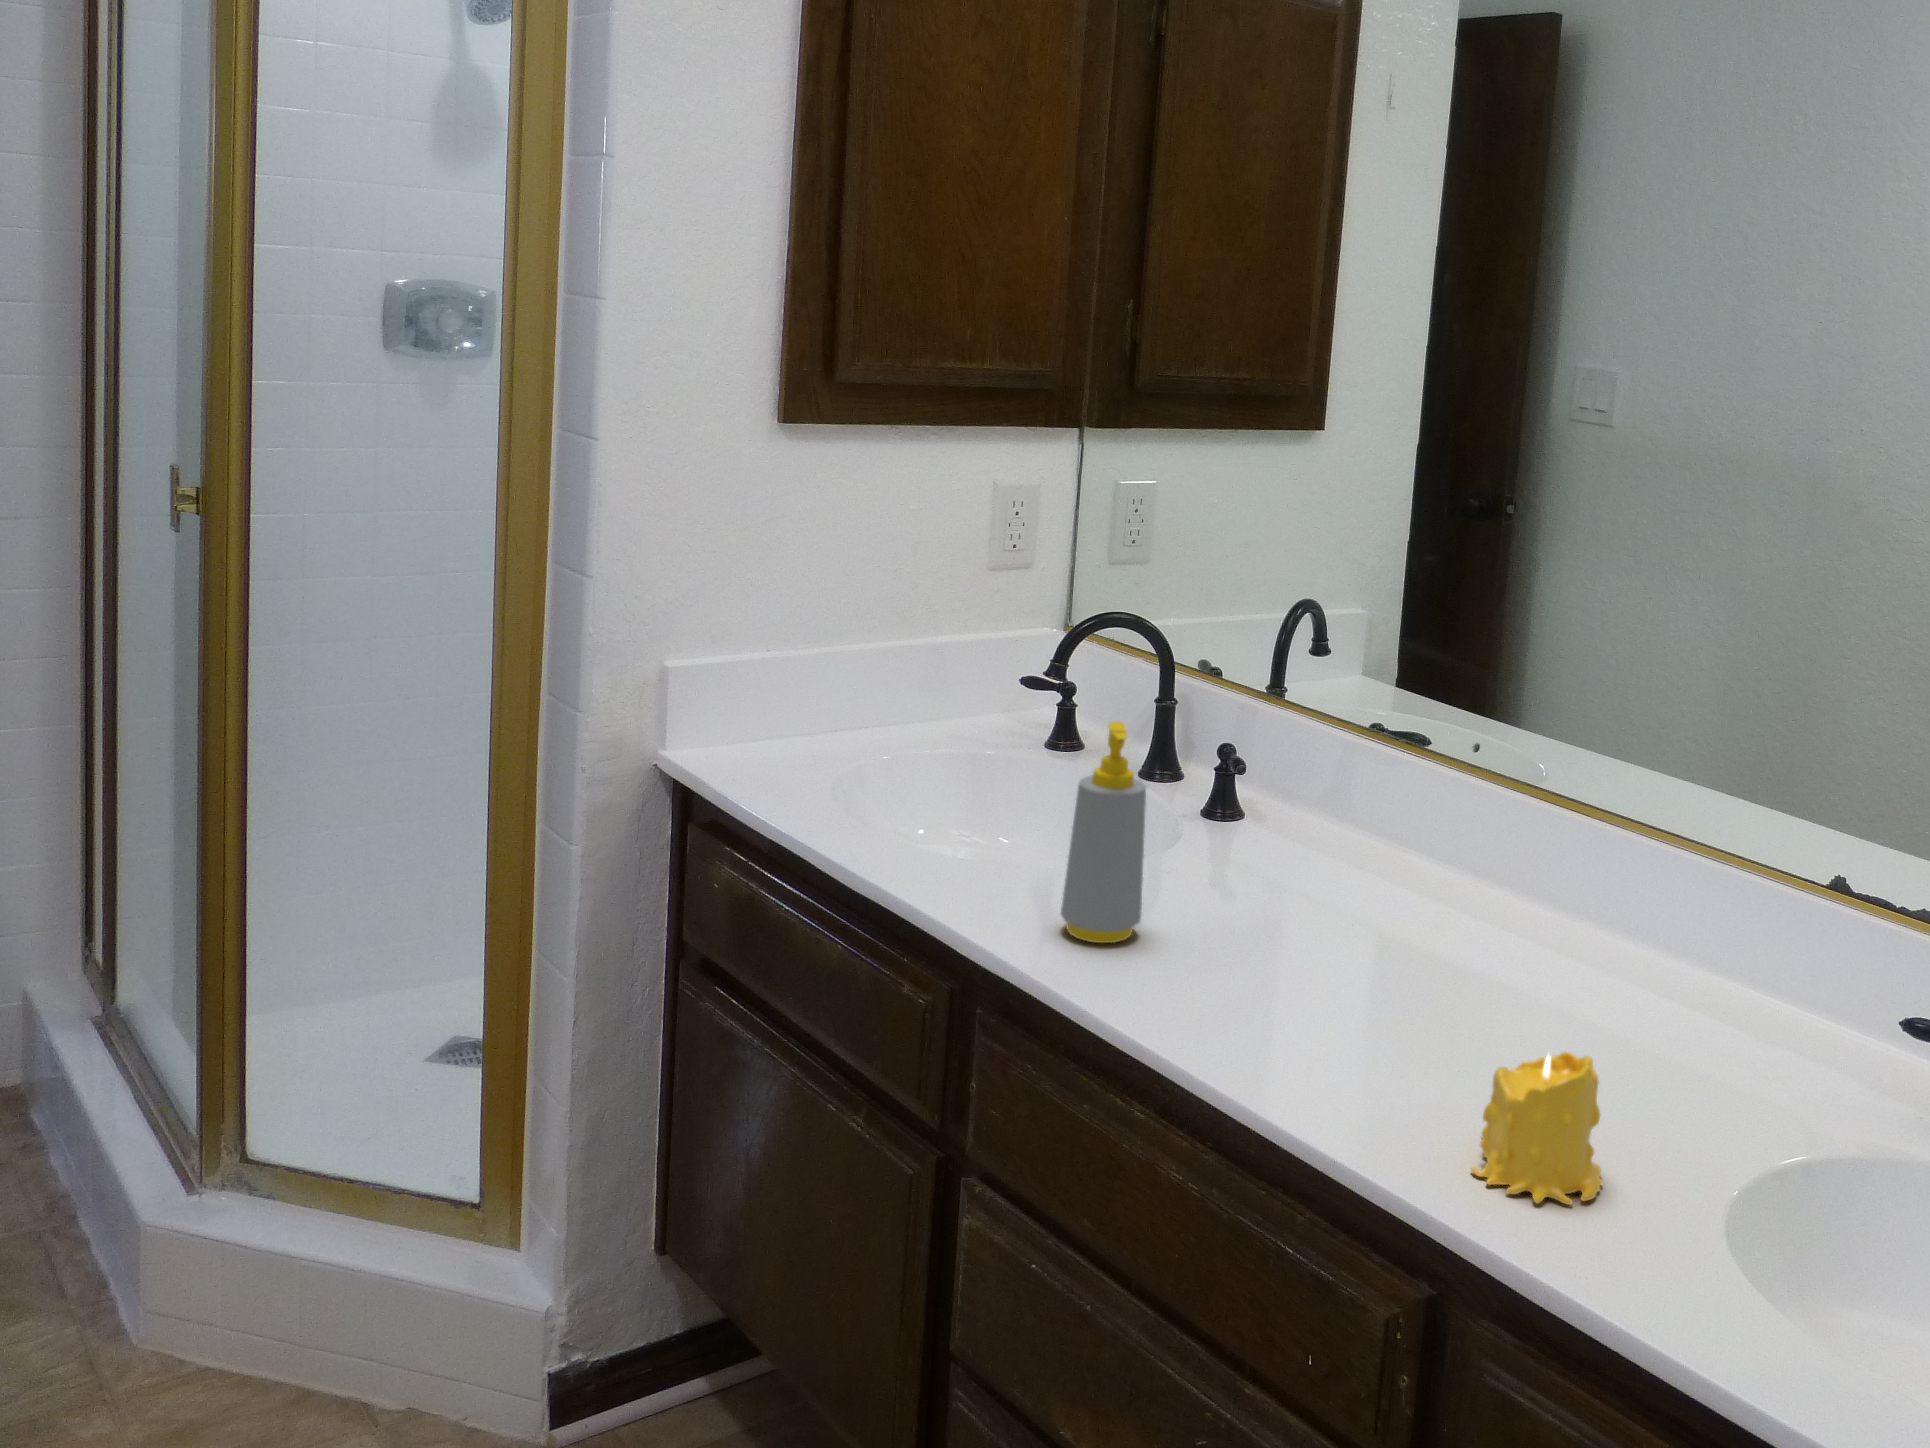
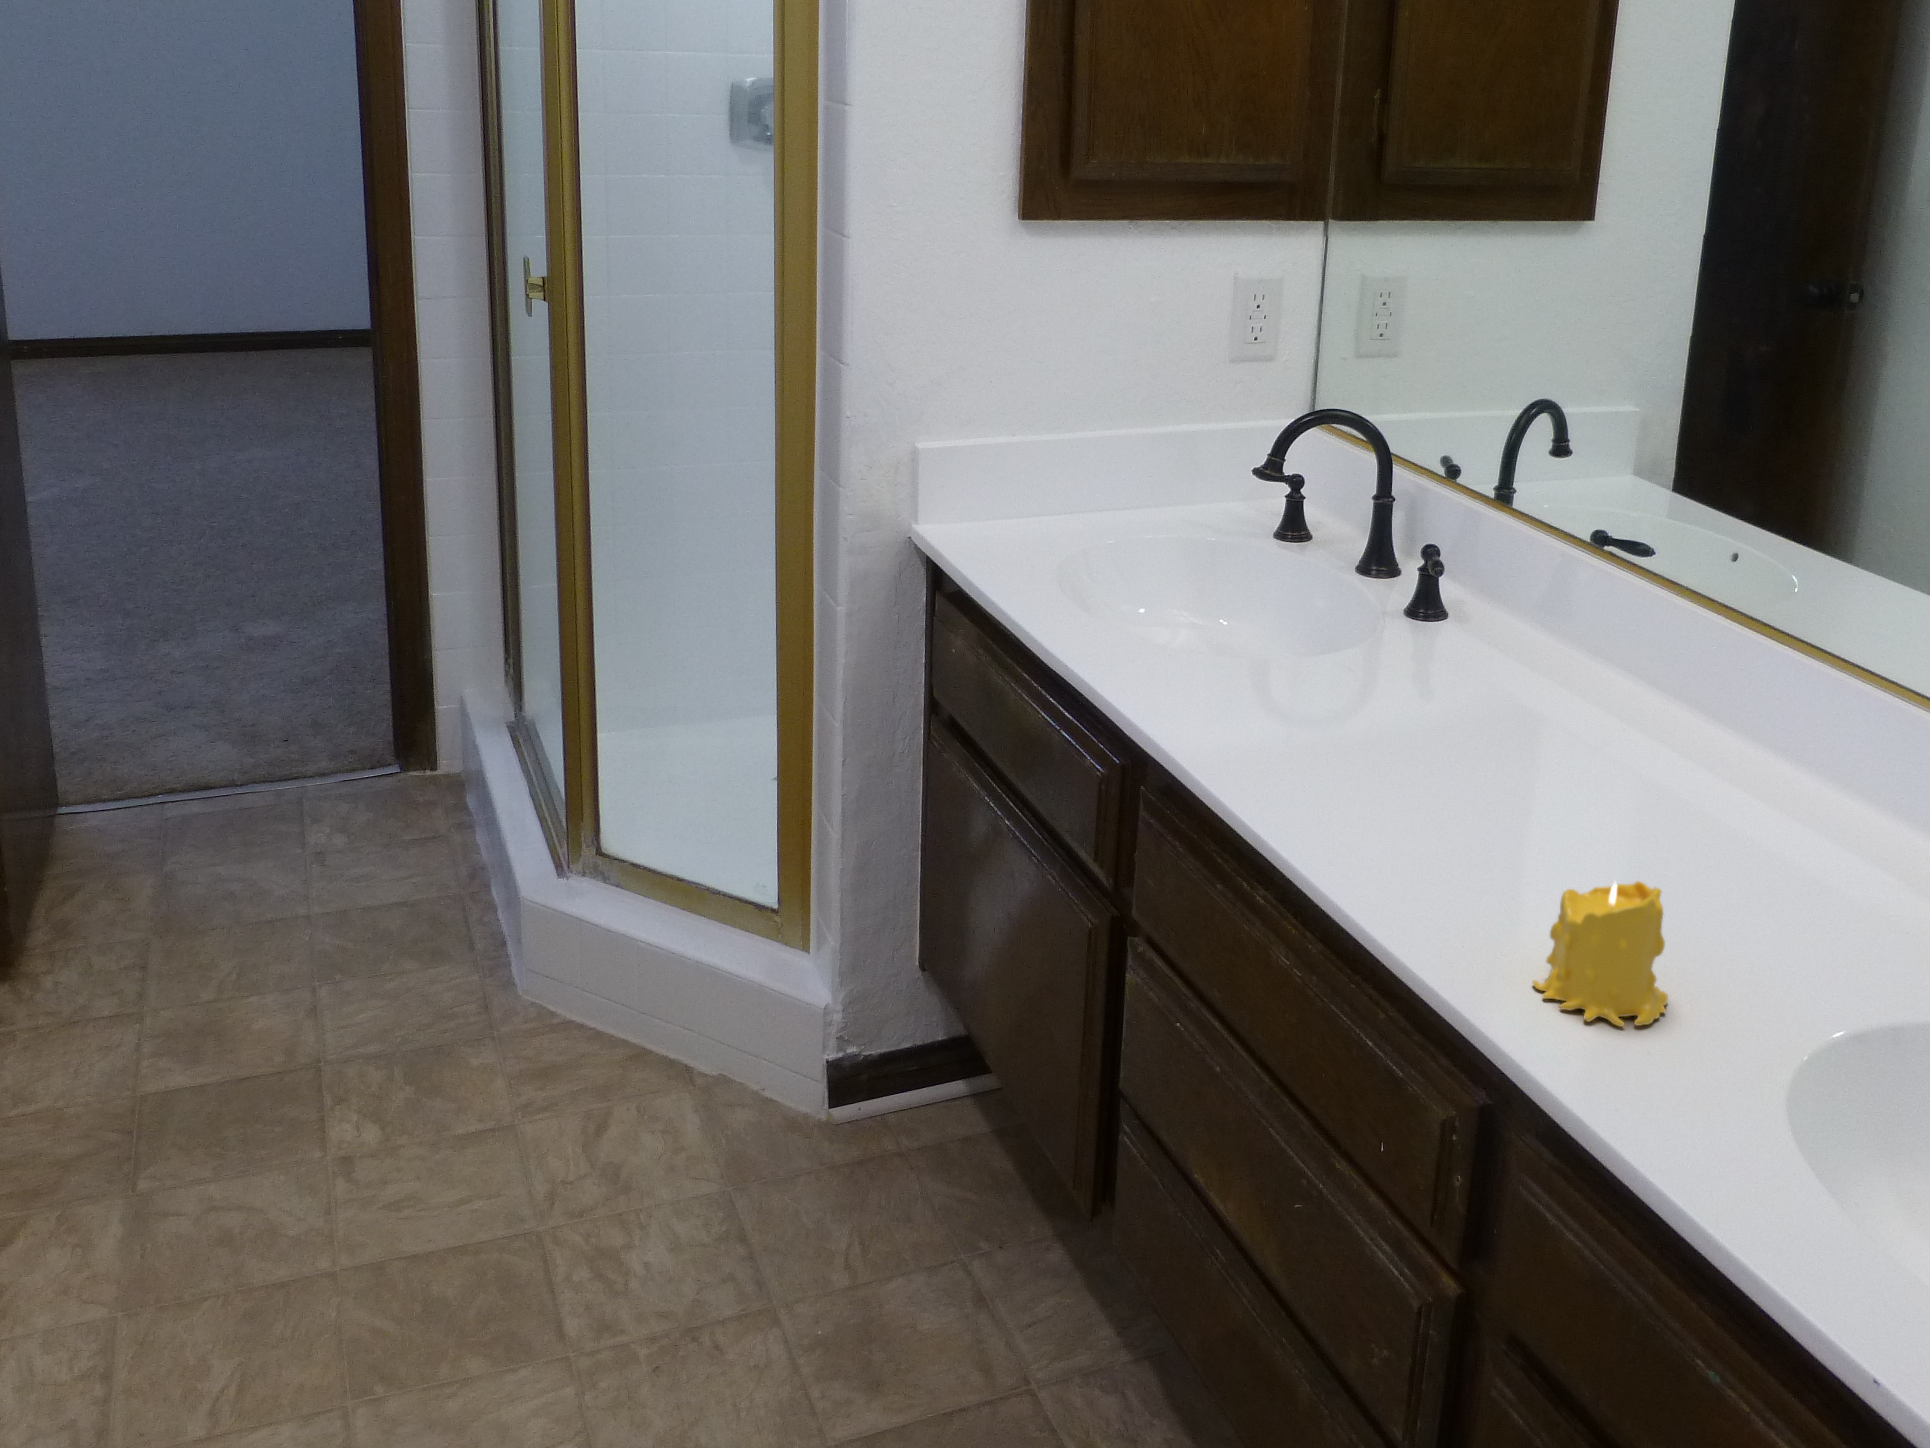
soap bottle: present [1061,721,1146,943] -> none [1218,526,1301,736]

